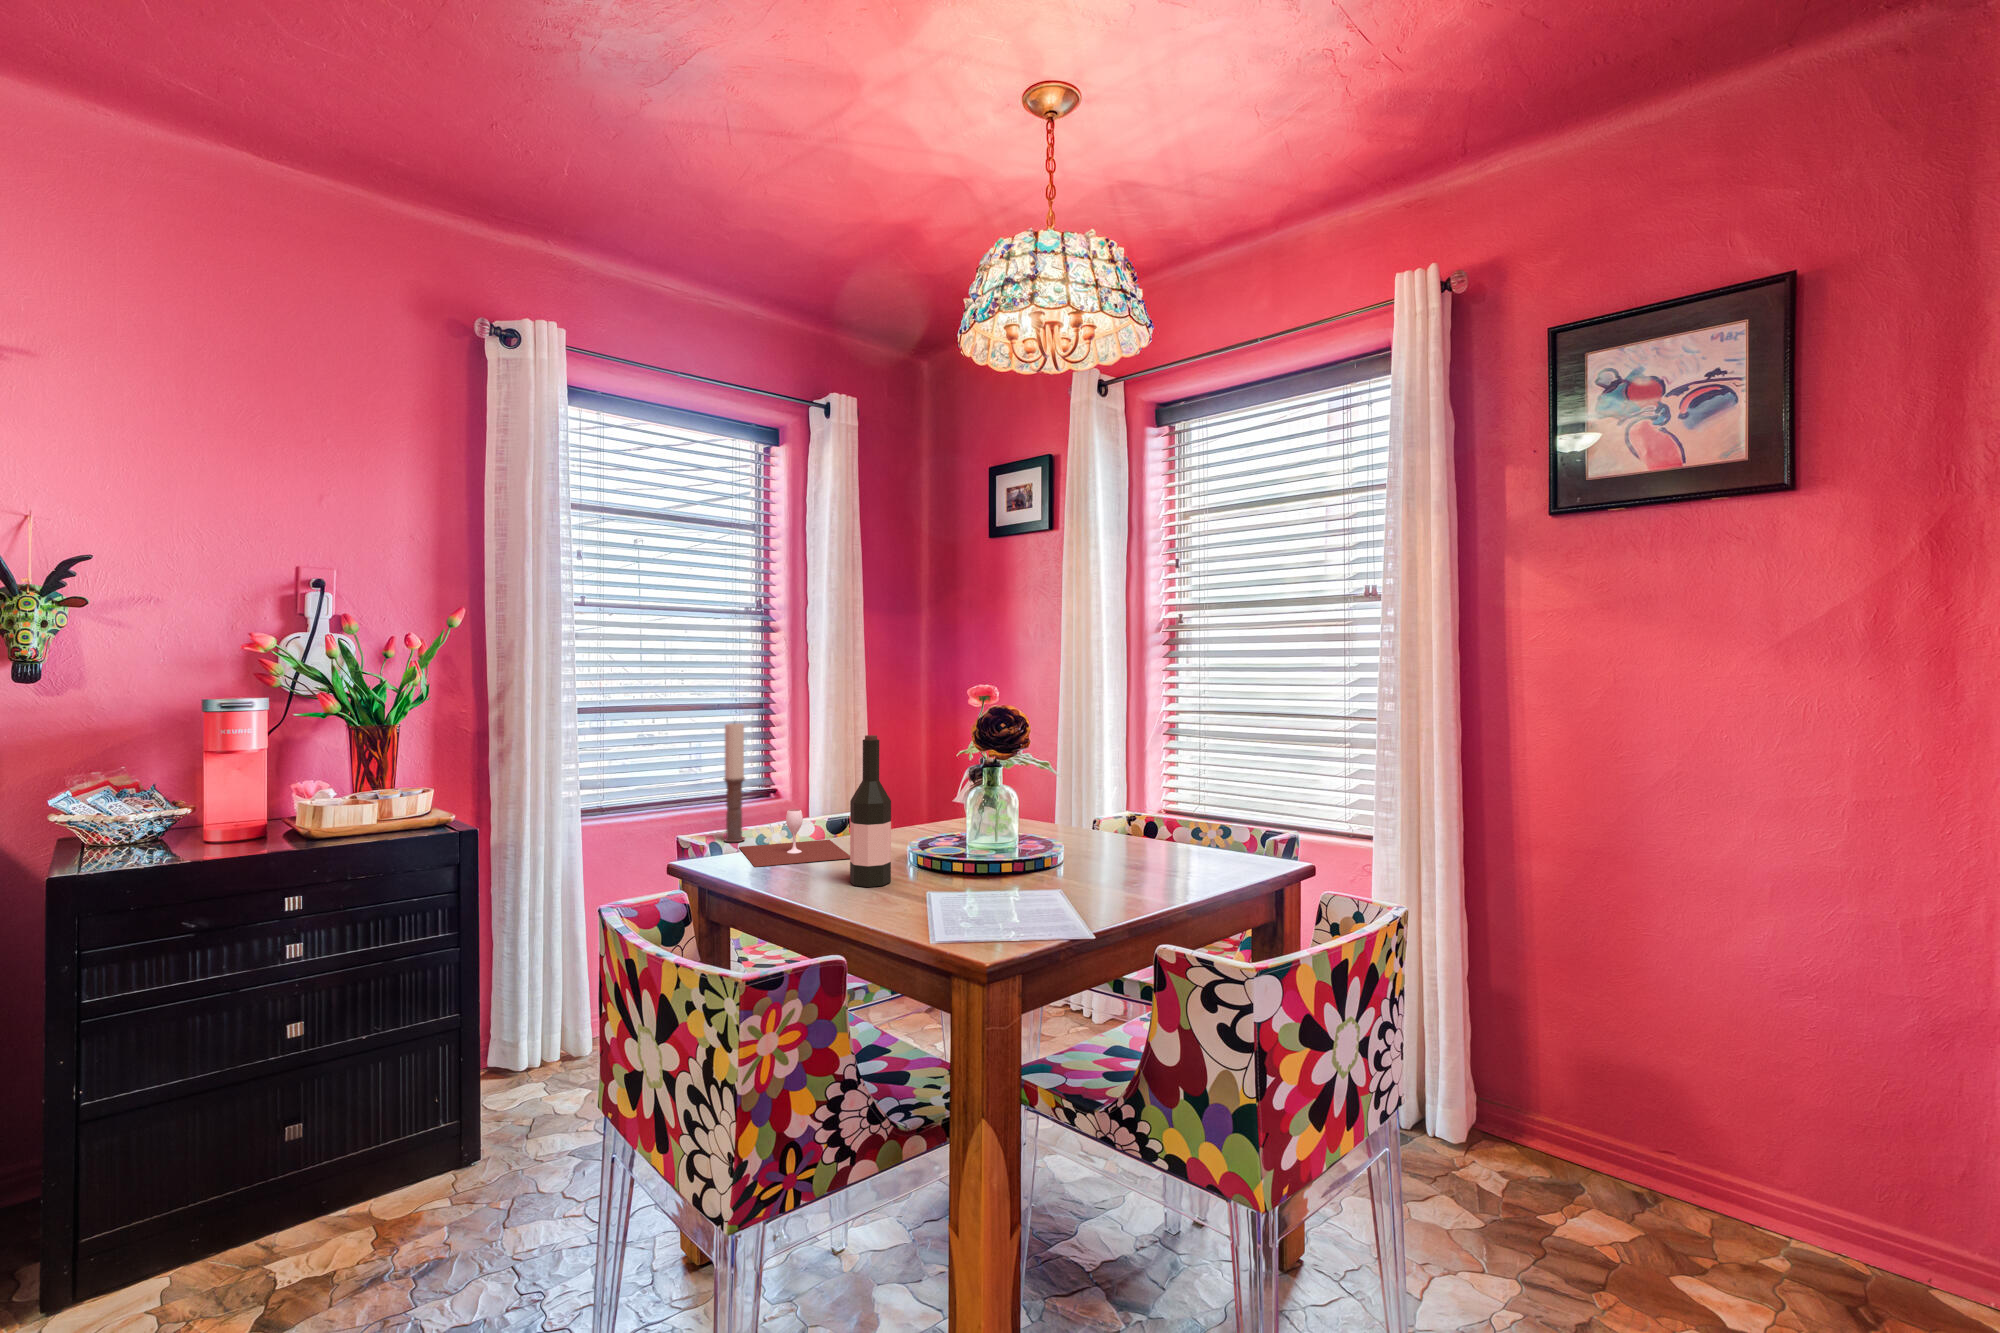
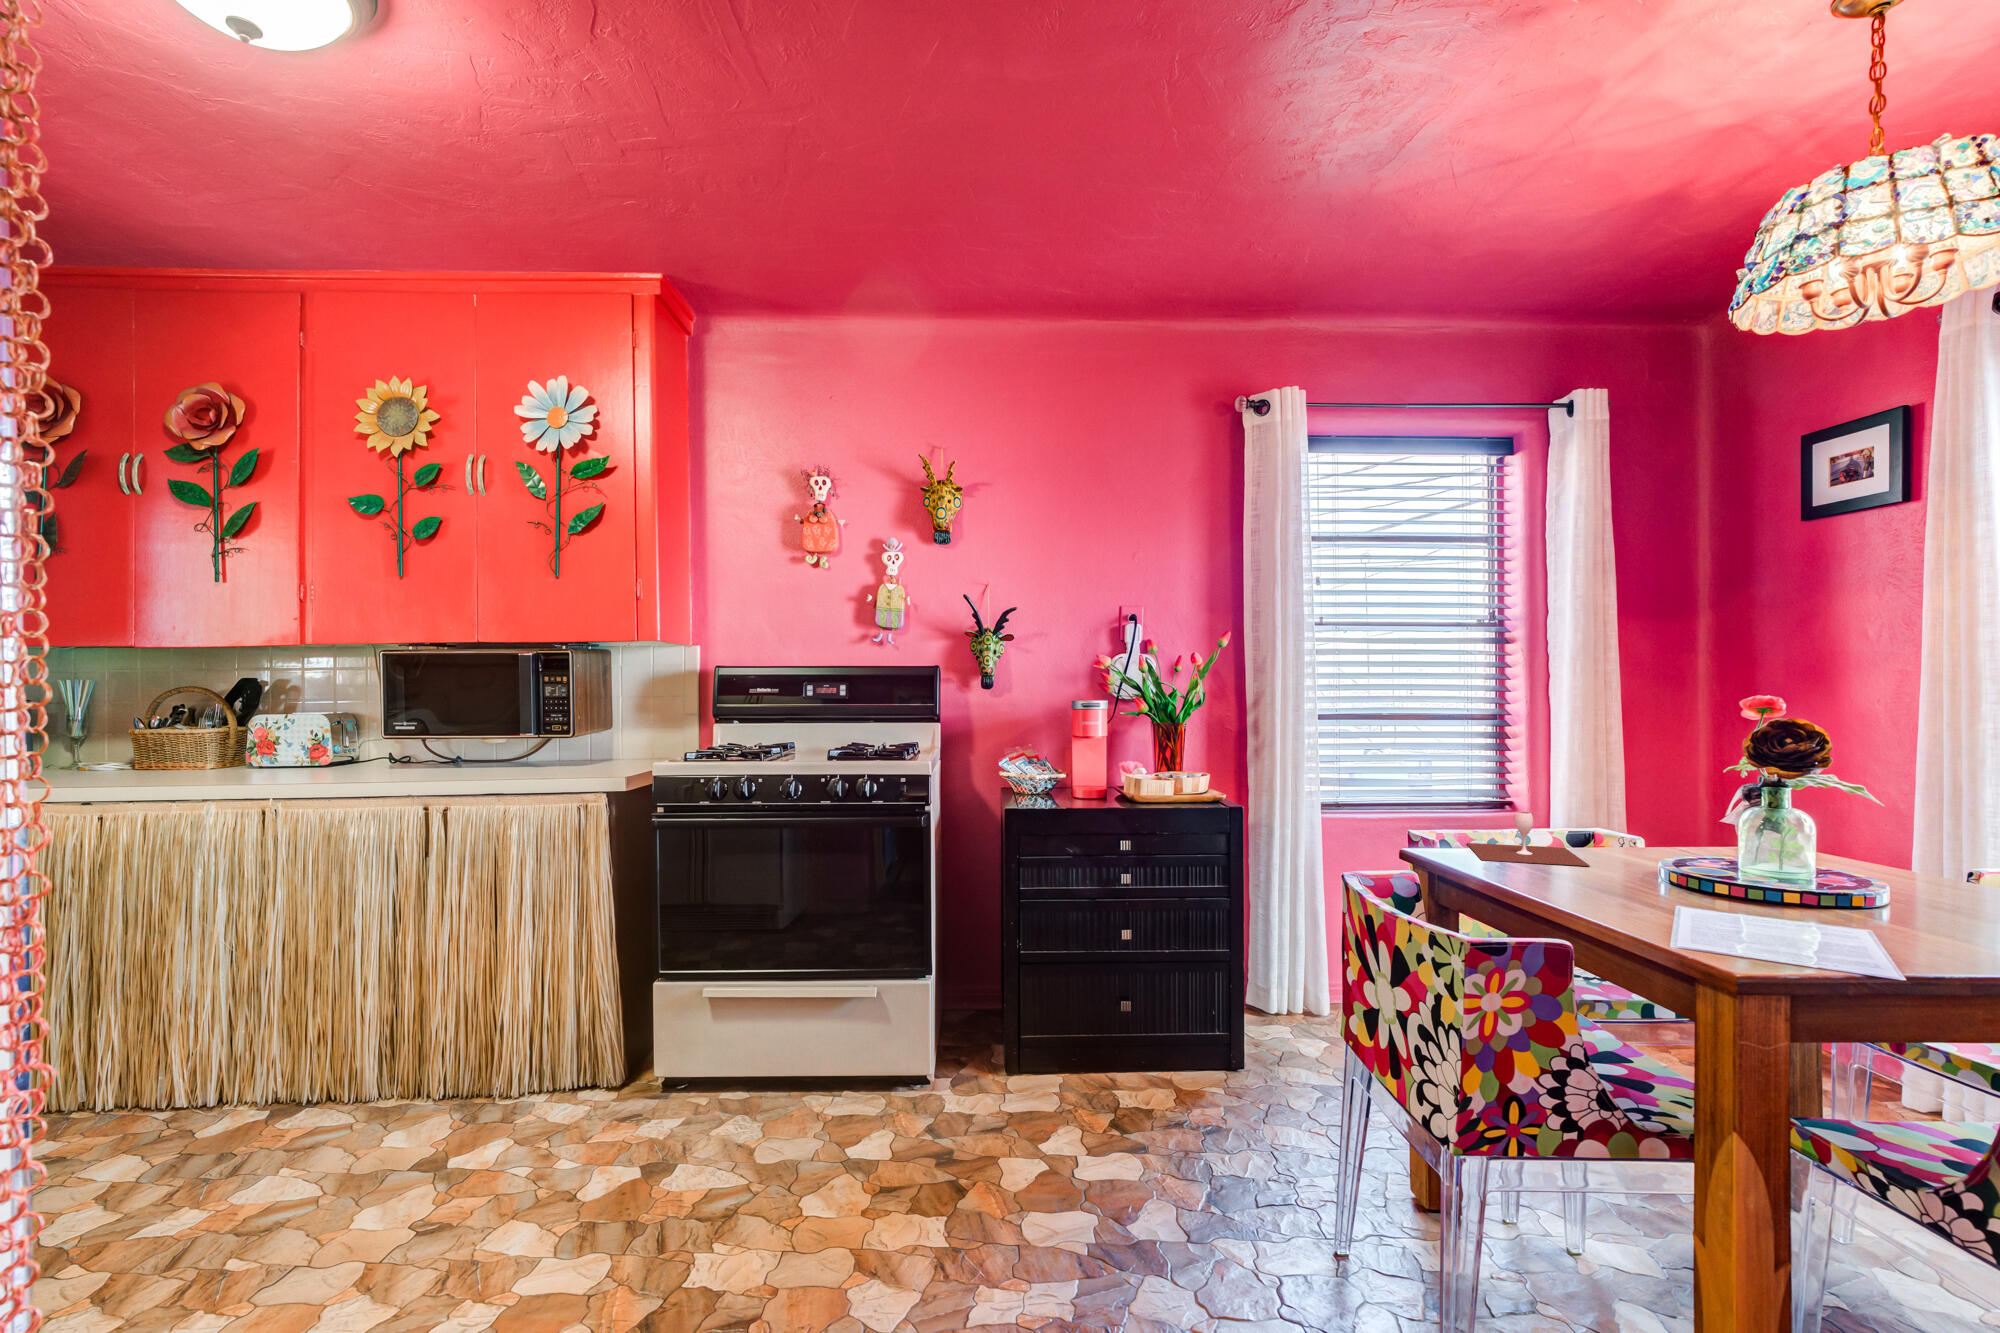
candle: present [724,723,745,842] -> none [1450,724,1473,839]
wine bottle: present [850,735,891,887] -> none [1583,739,1633,893]

